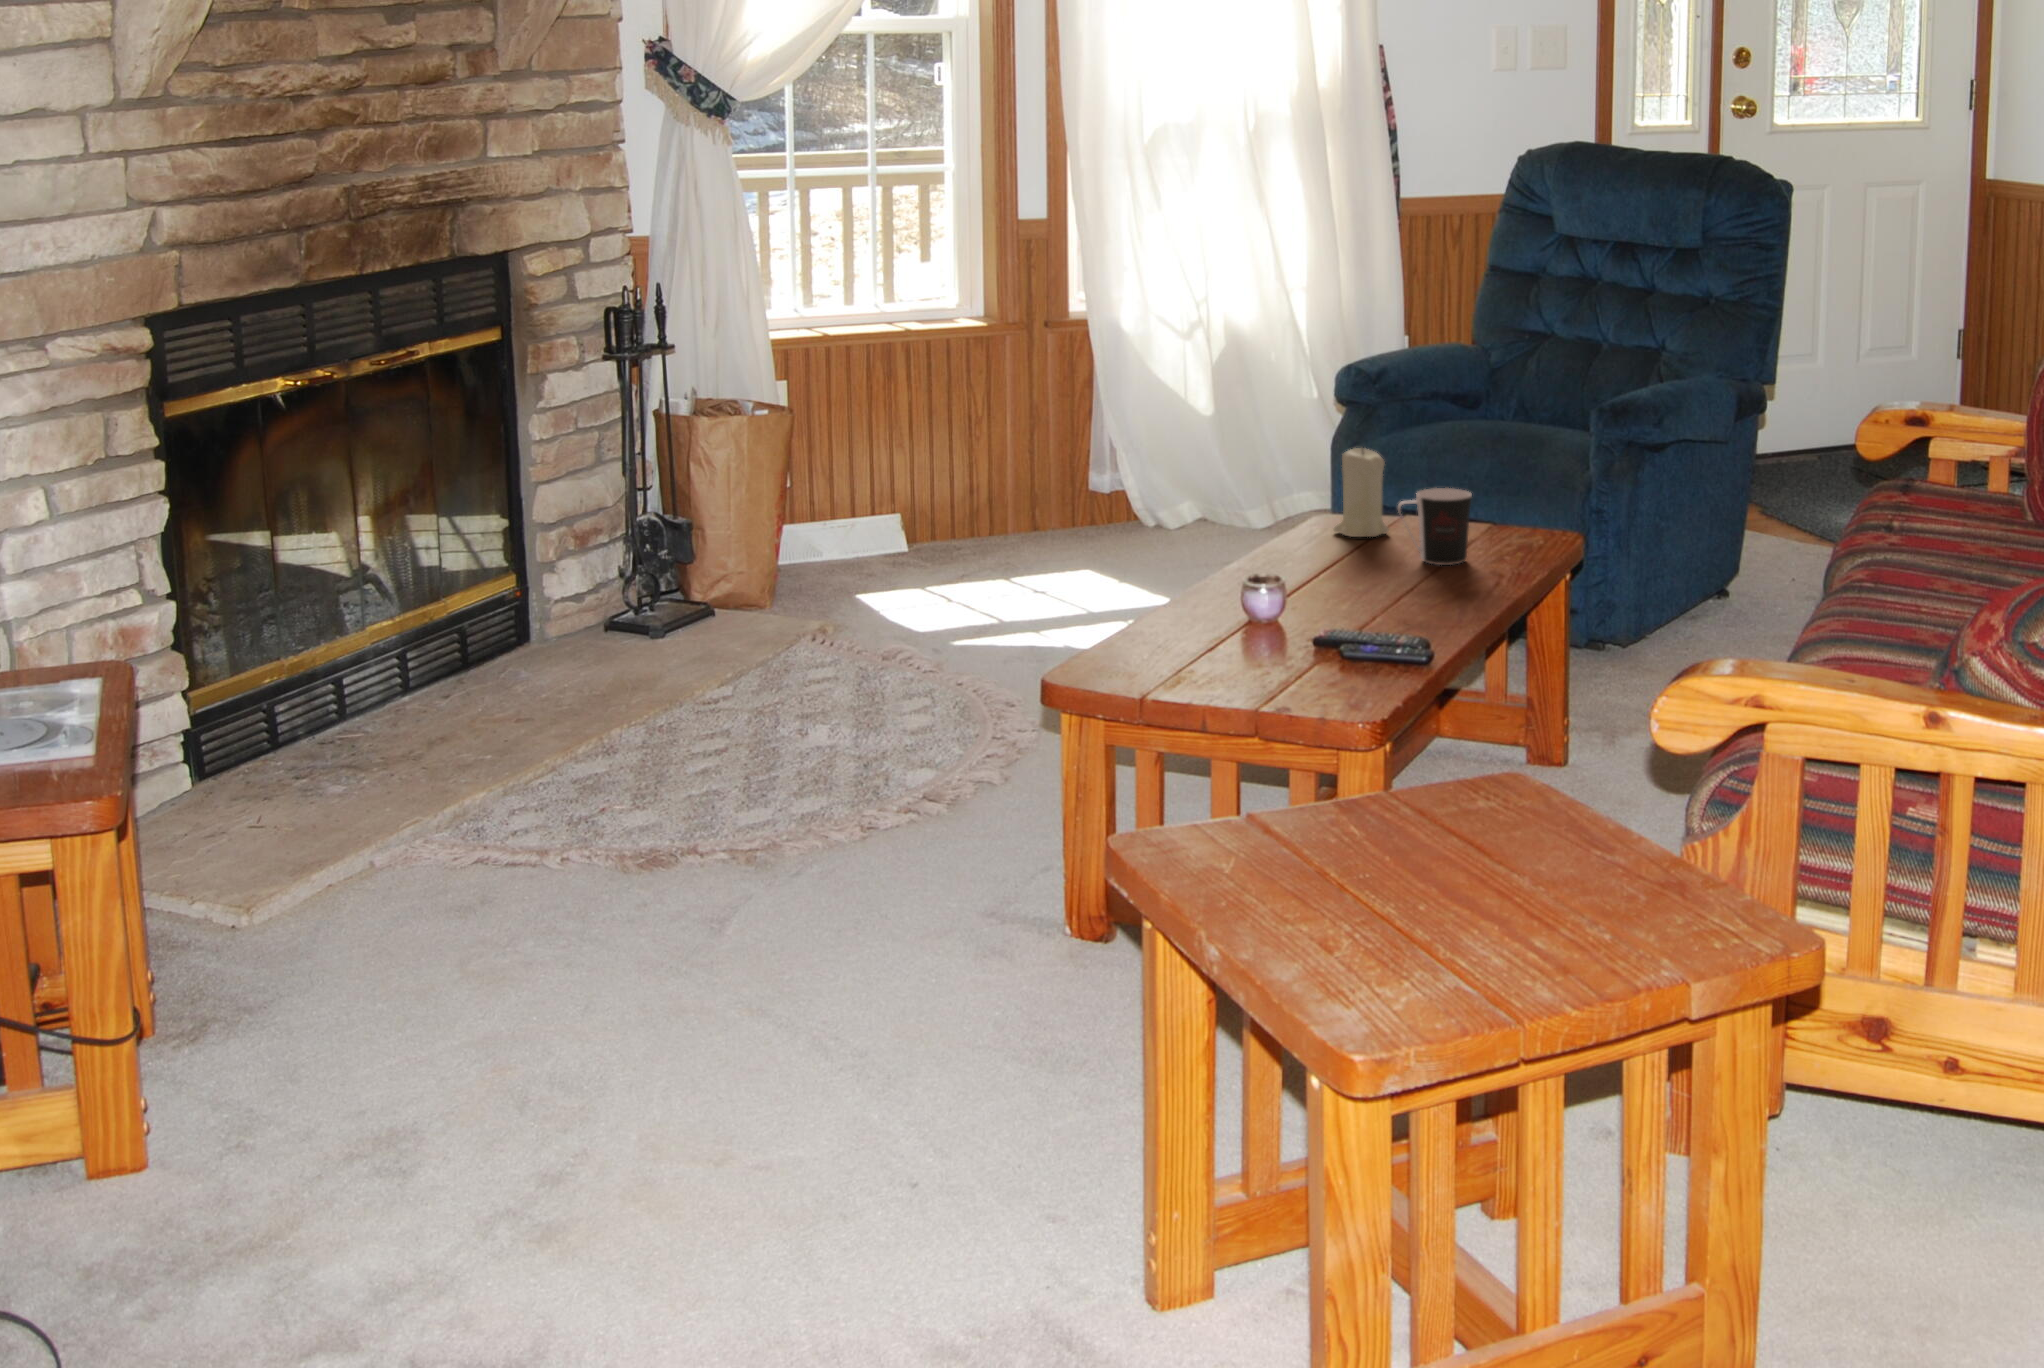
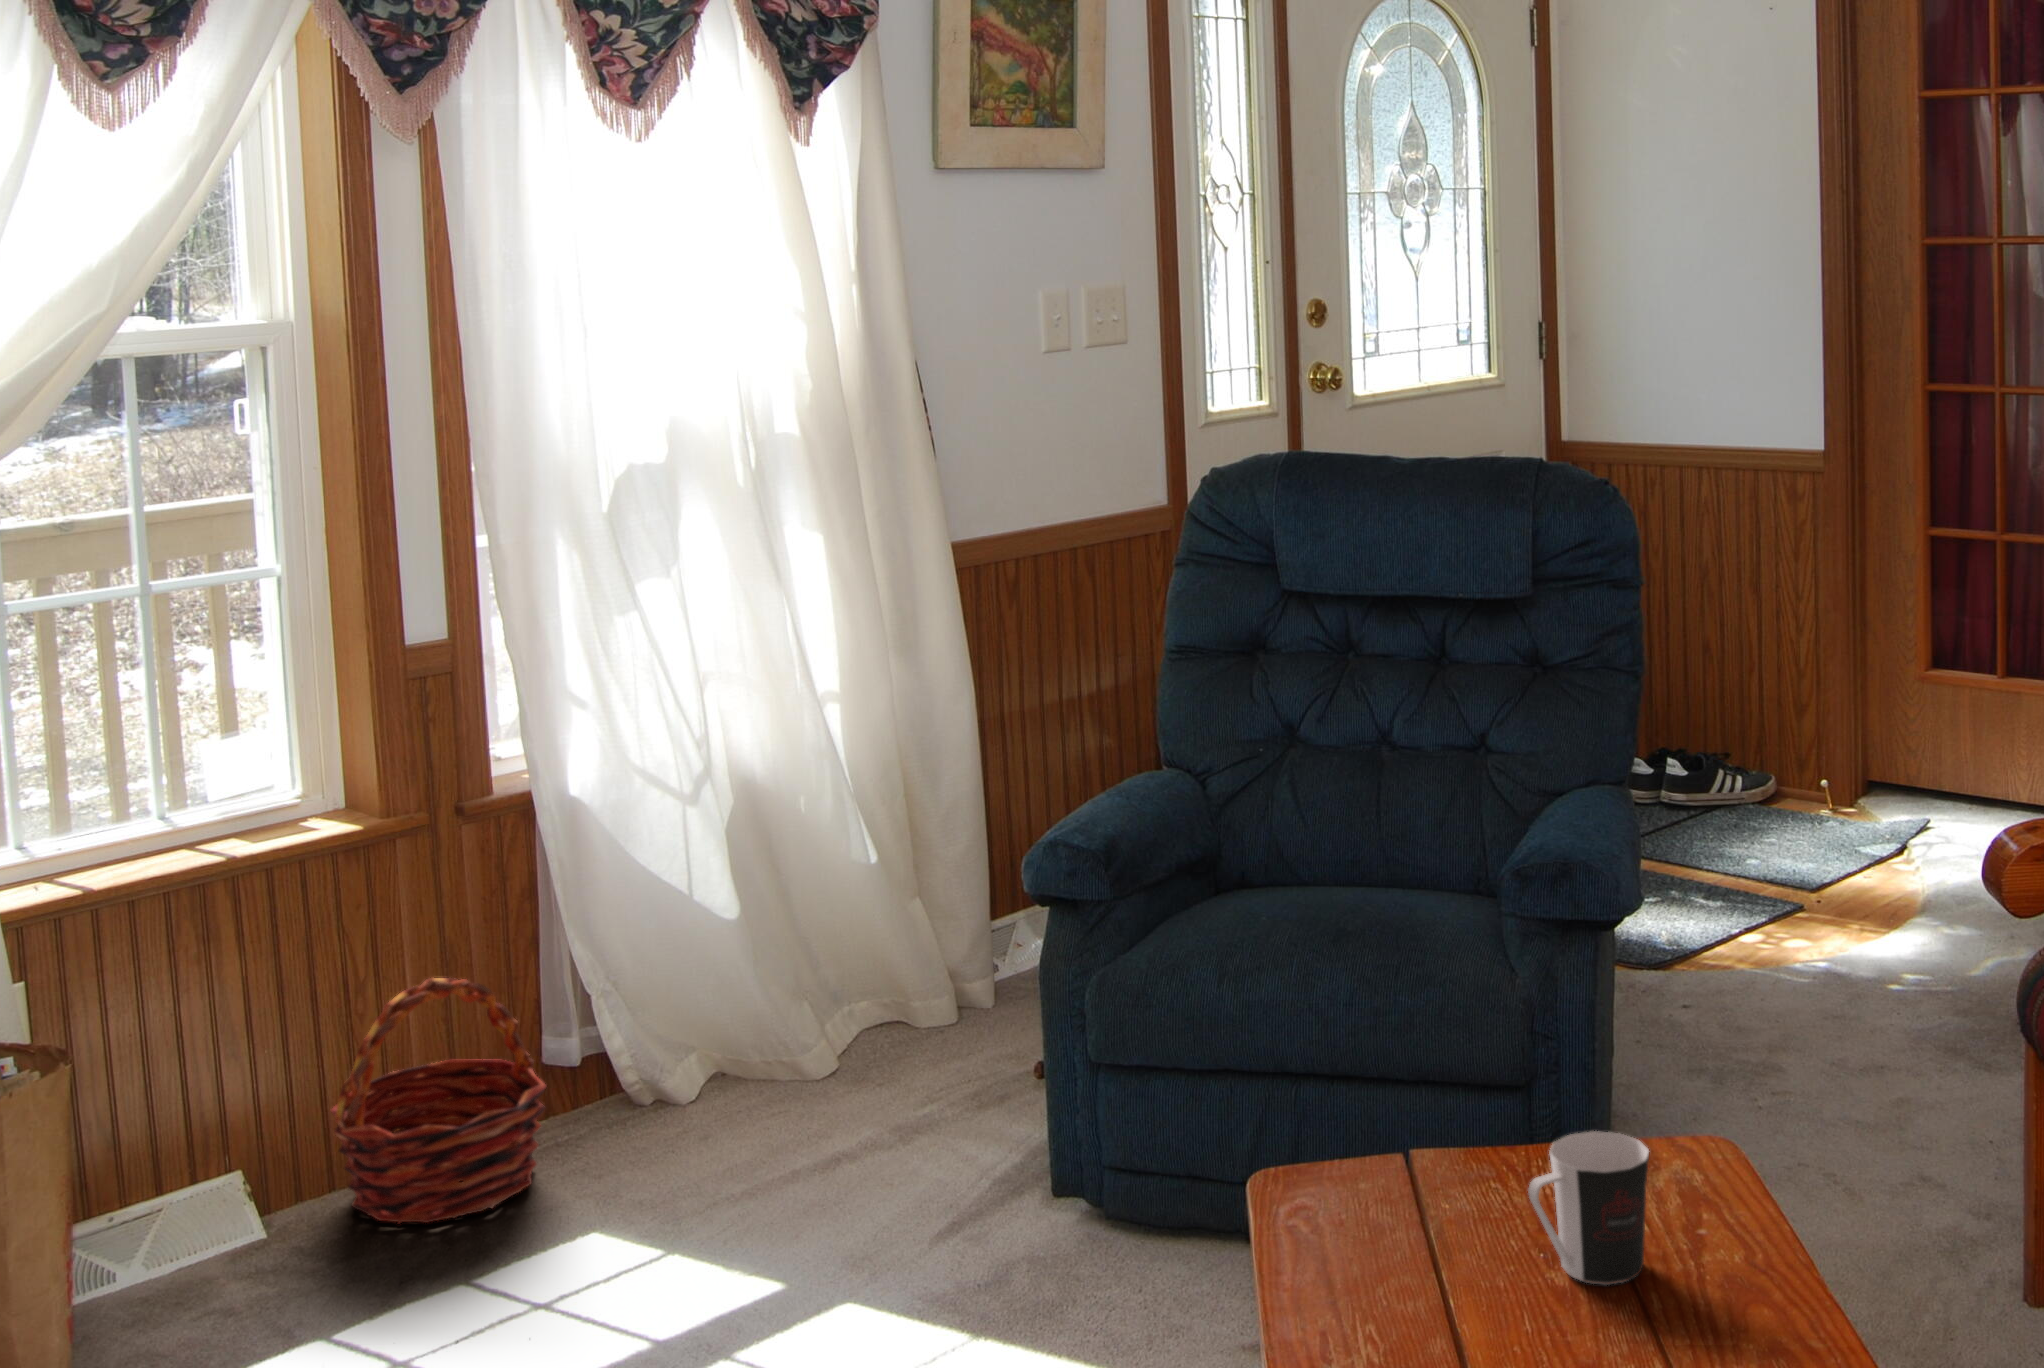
basket: none [954,418,1076,554] -> present [331,978,546,1223]
candle: present [1334,447,1389,537] -> none [1332,1062,1429,1232]

